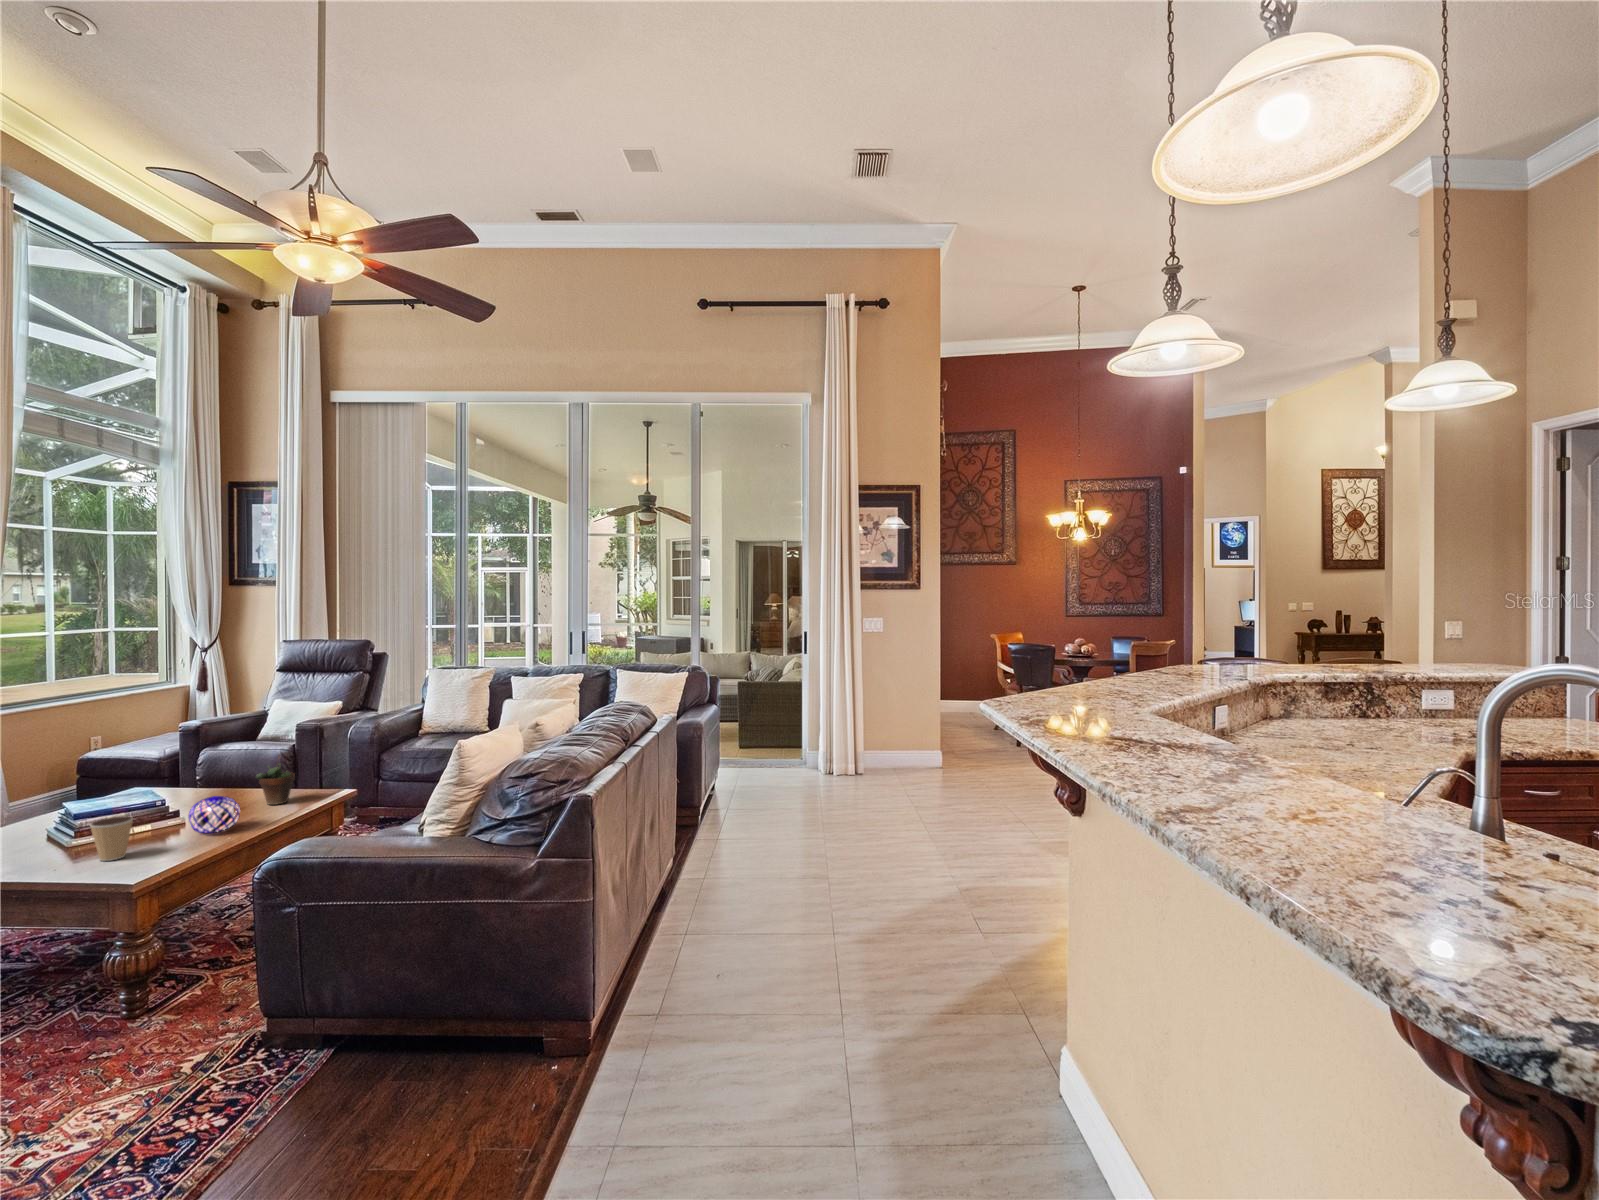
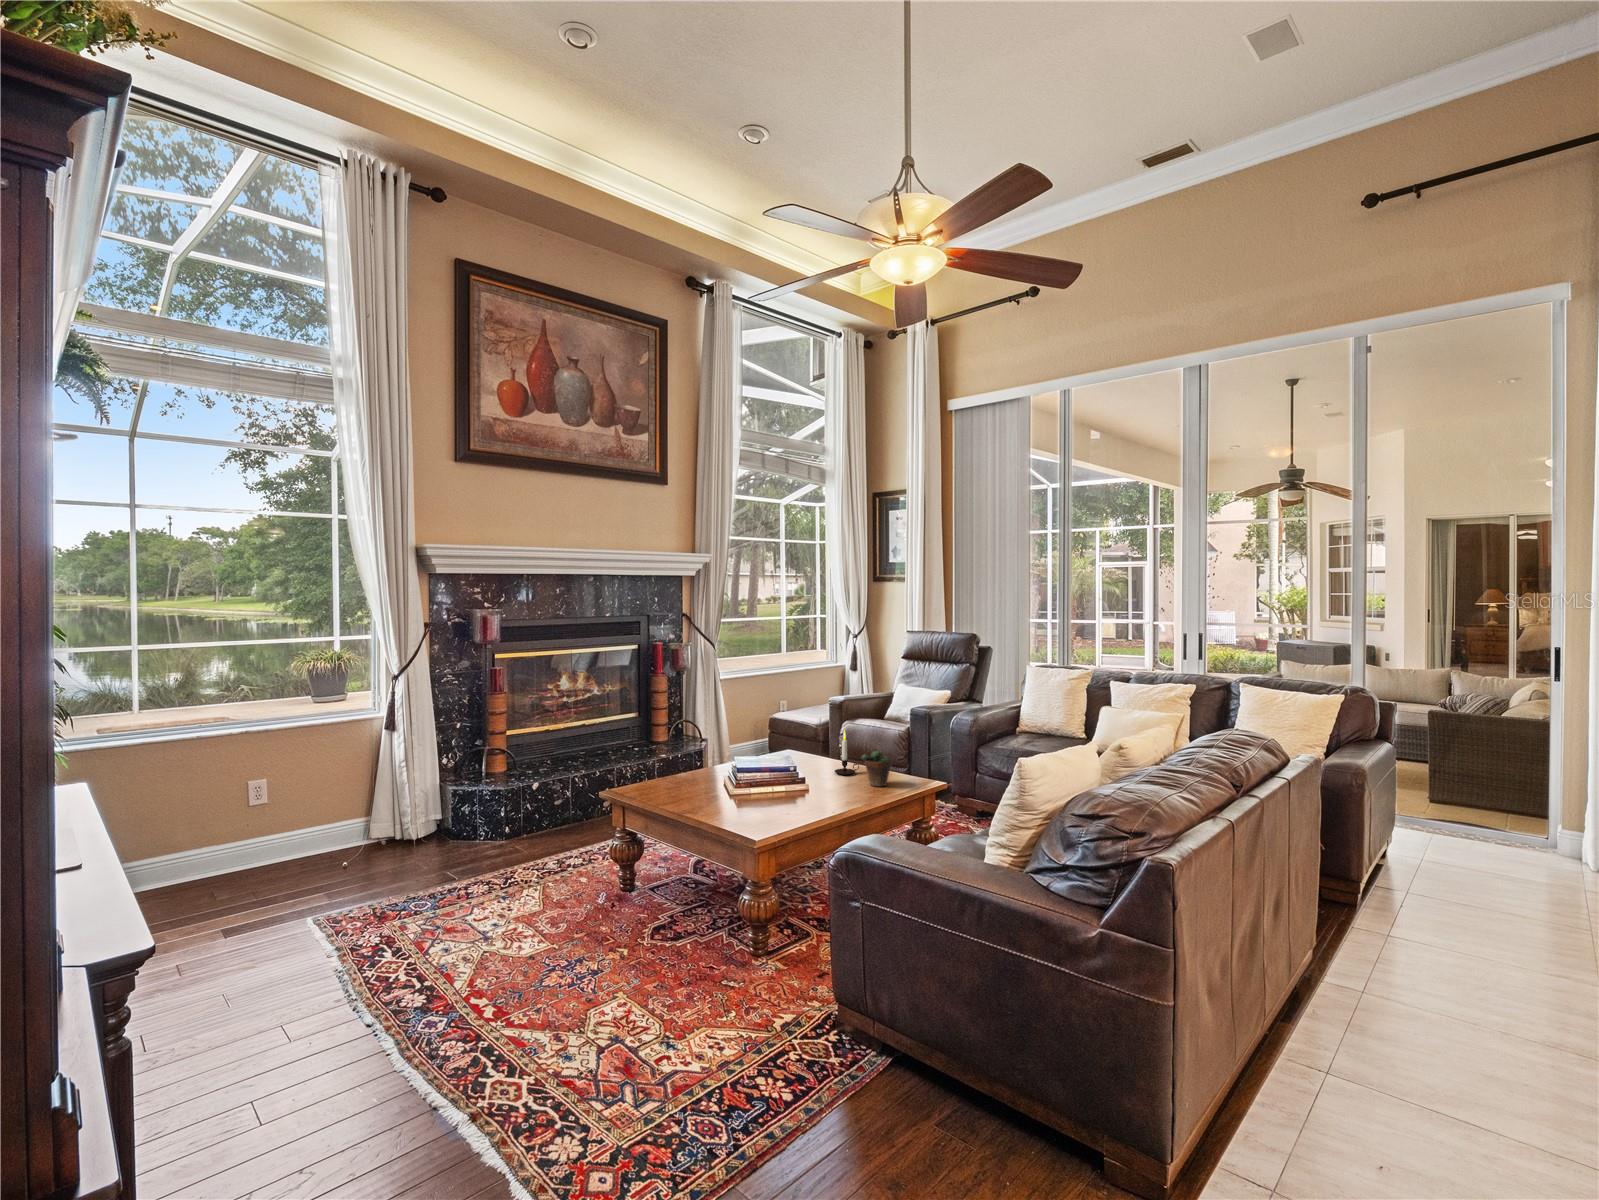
candle: none [216,750,249,801] -> present [835,730,859,775]
decorative orb: present [189,796,240,833] -> none [806,771,844,804]
coffee cup: present [90,816,133,861] -> none [737,777,766,814]

